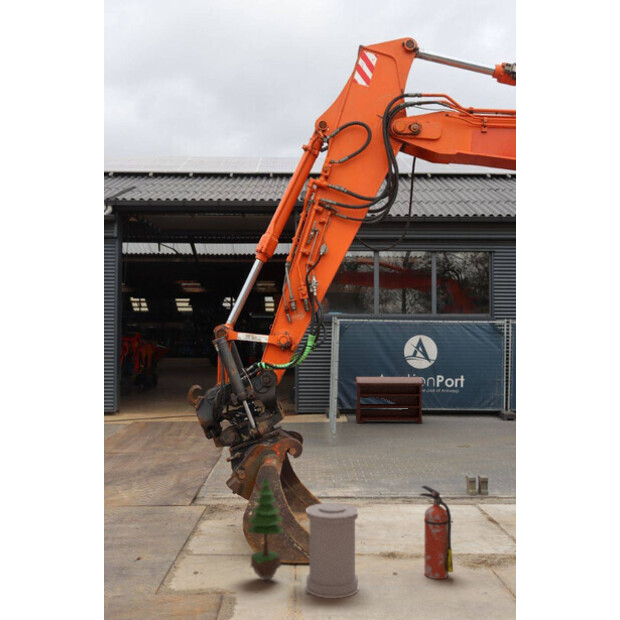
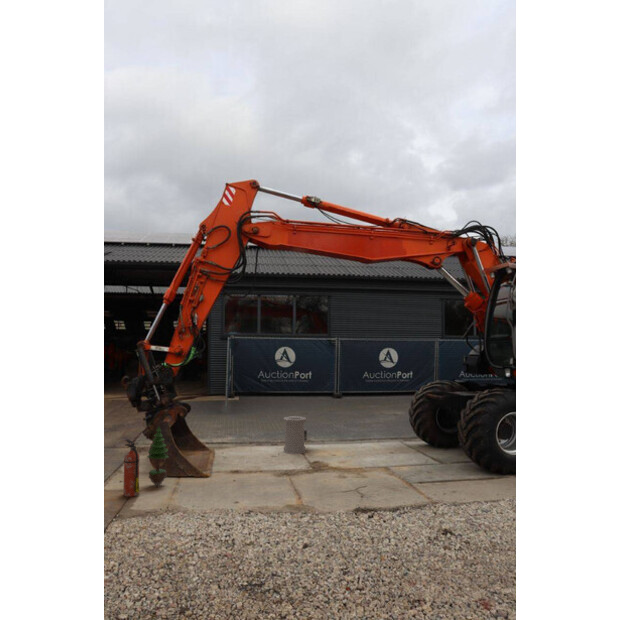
bench: present [354,377,425,424] -> none [245,373,288,402]
fire extinguisher: present [420,486,453,579] -> present [123,439,140,497]
trash can: present [306,503,359,598] -> present [284,416,306,454]

